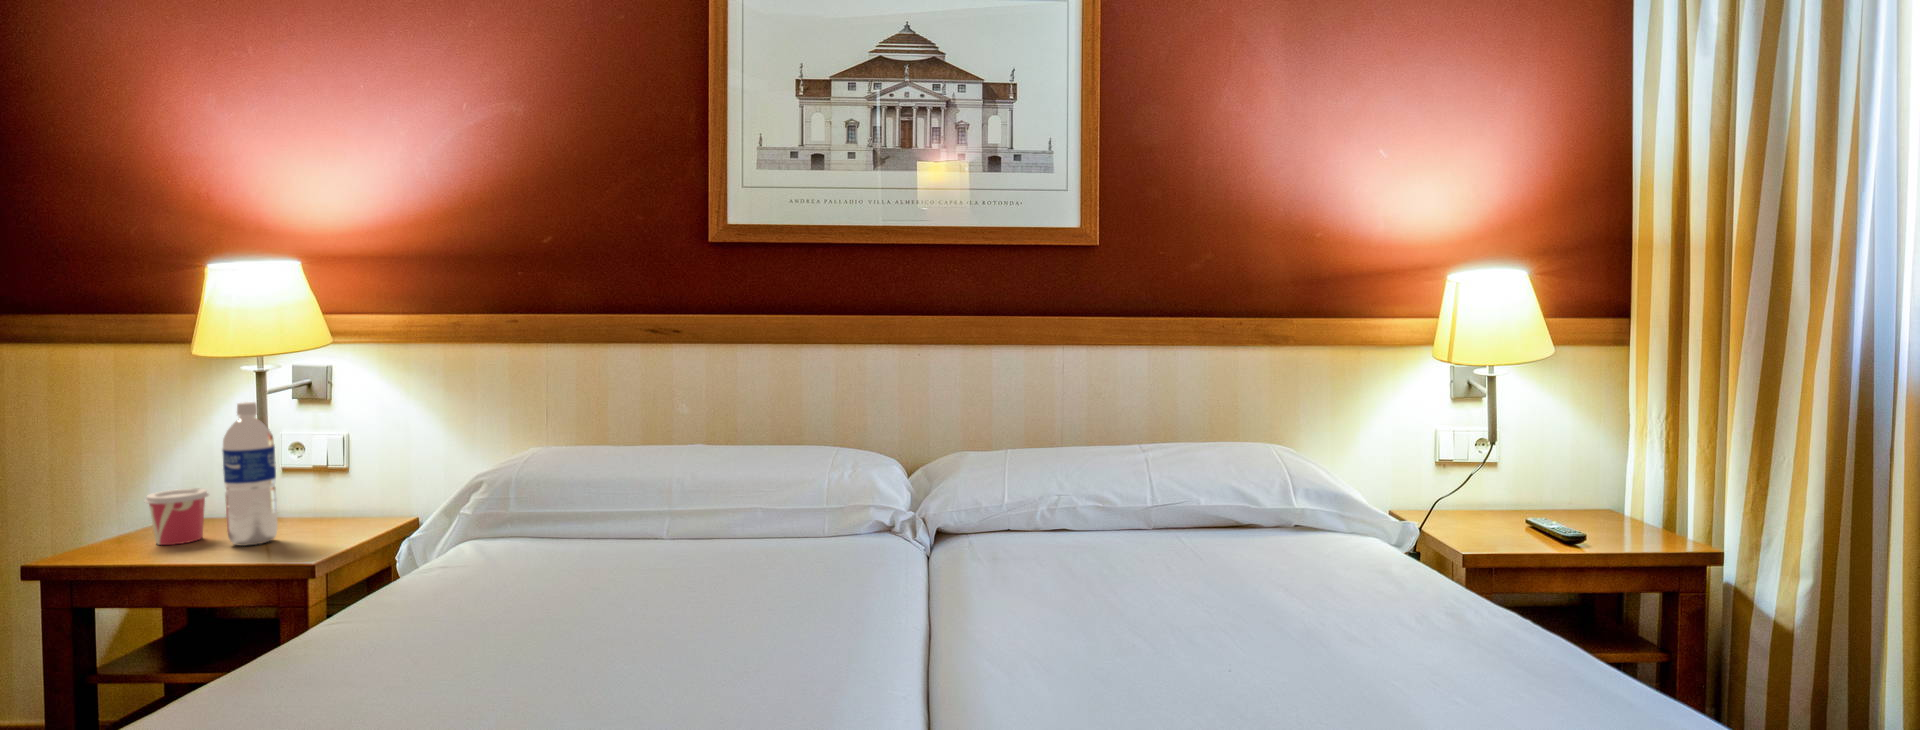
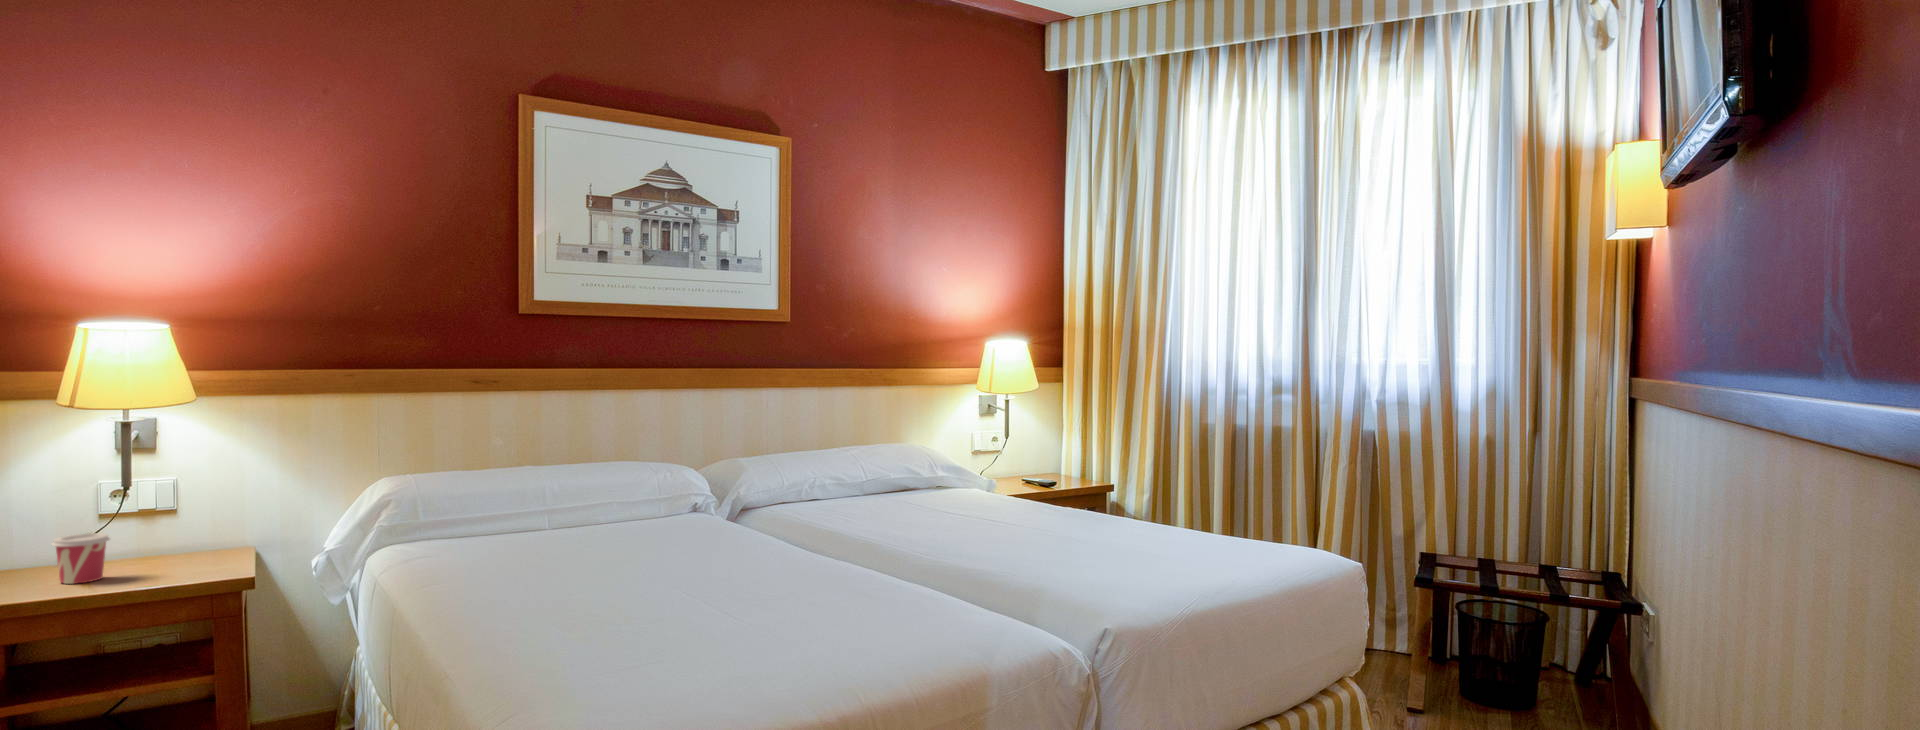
water bottle: present [222,402,278,546] -> none [150,451,195,575]

